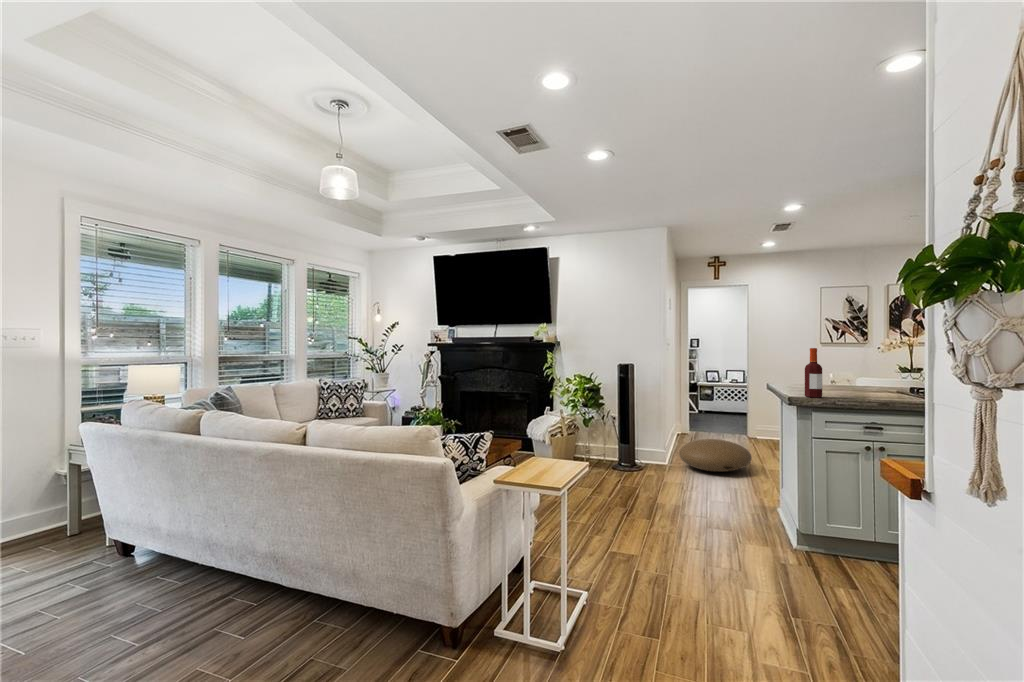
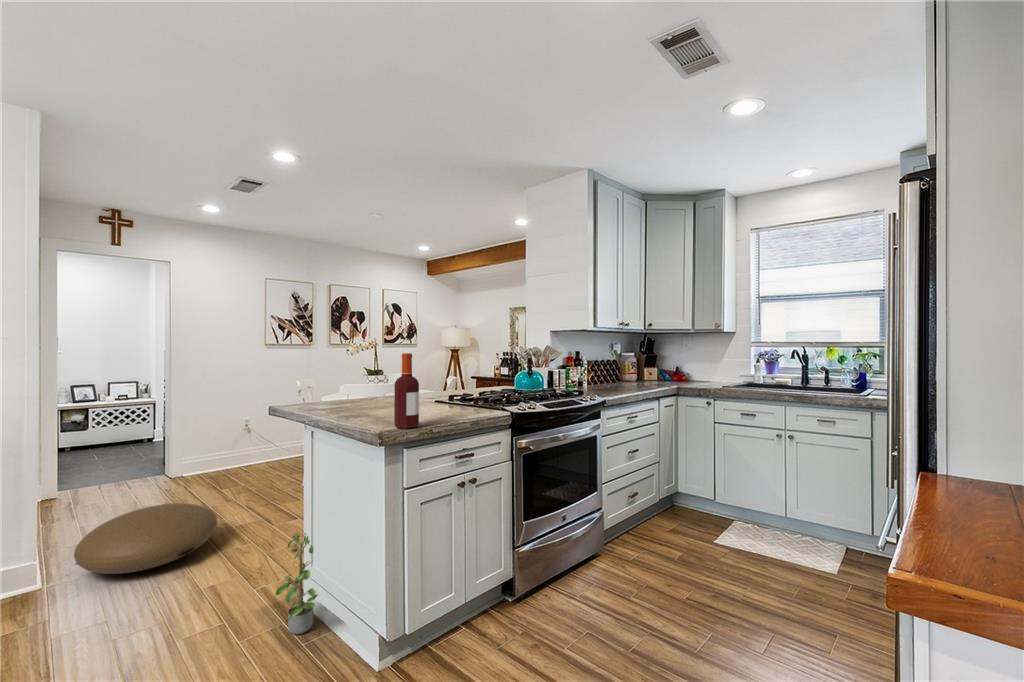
potted plant: none [753,458,776,521] -> present [276,532,318,634]

